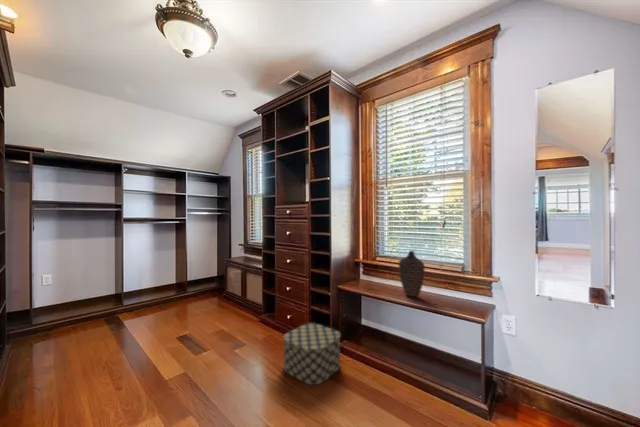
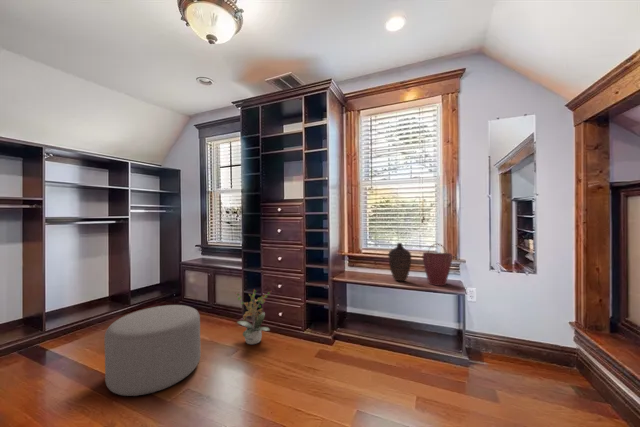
handbag: none [439,254,477,308] -> present [423,244,452,286]
potted plant: none [246,289,282,344] -> present [237,290,270,344]
ottoman: none [123,297,206,374] -> present [104,305,201,396]
storage box: present [284,323,340,385] -> none [293,315,344,370]

